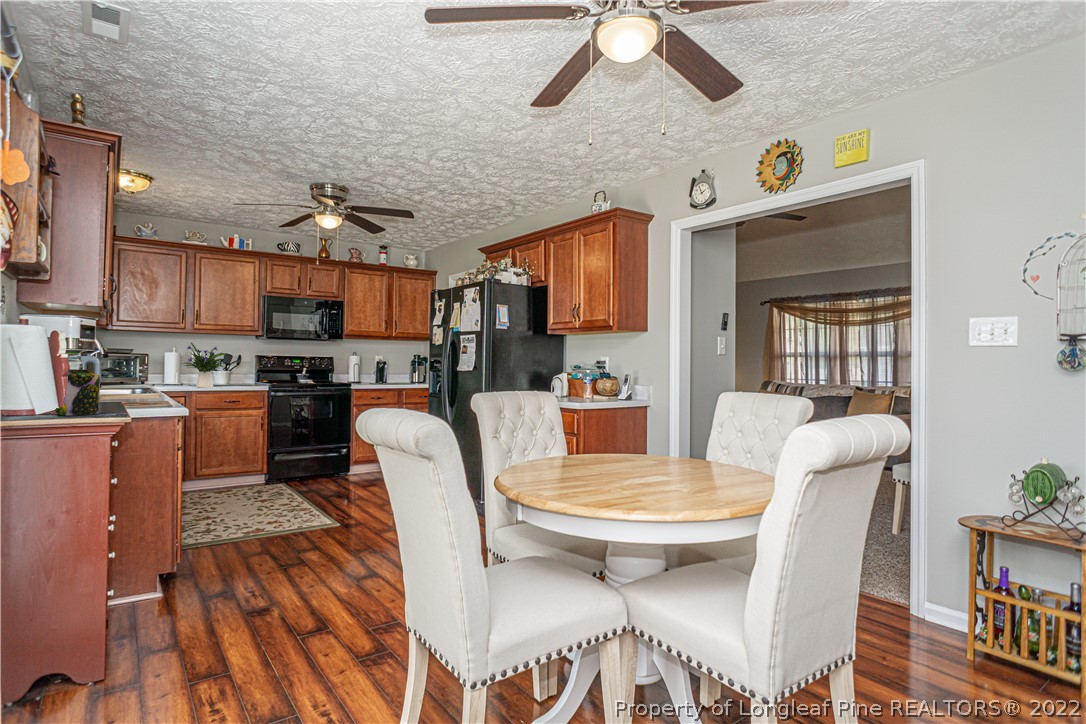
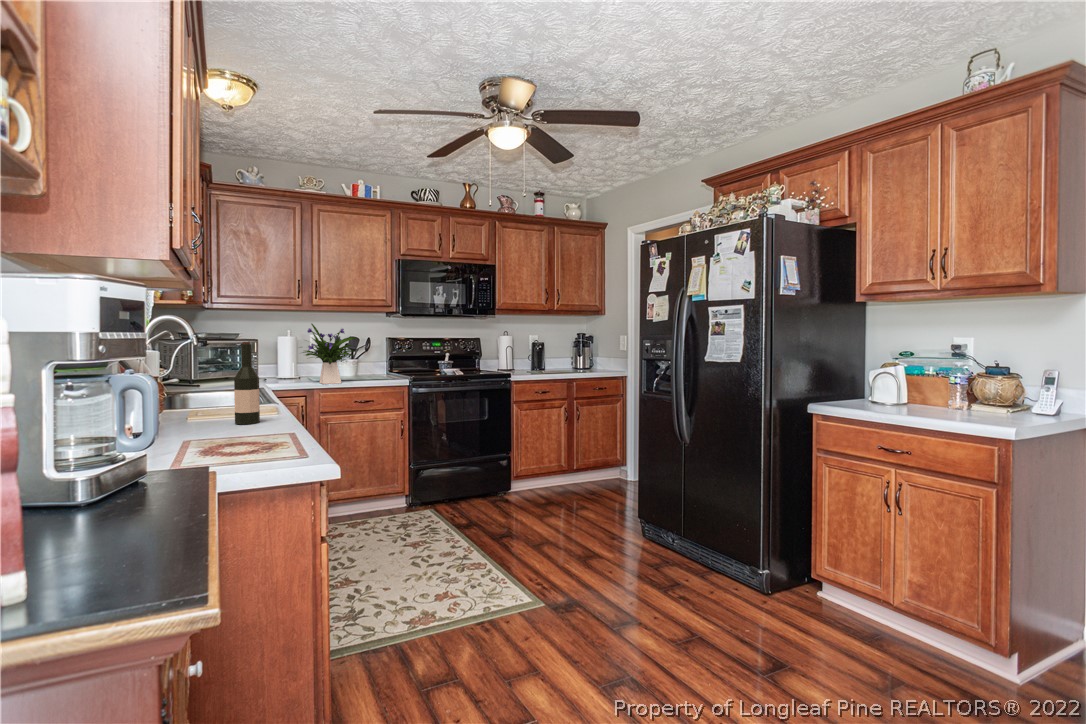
wine bottle: none [130,350,147,399] -> present [234,342,260,424]
jar: present [55,369,100,416] -> none [58,407,160,526]

